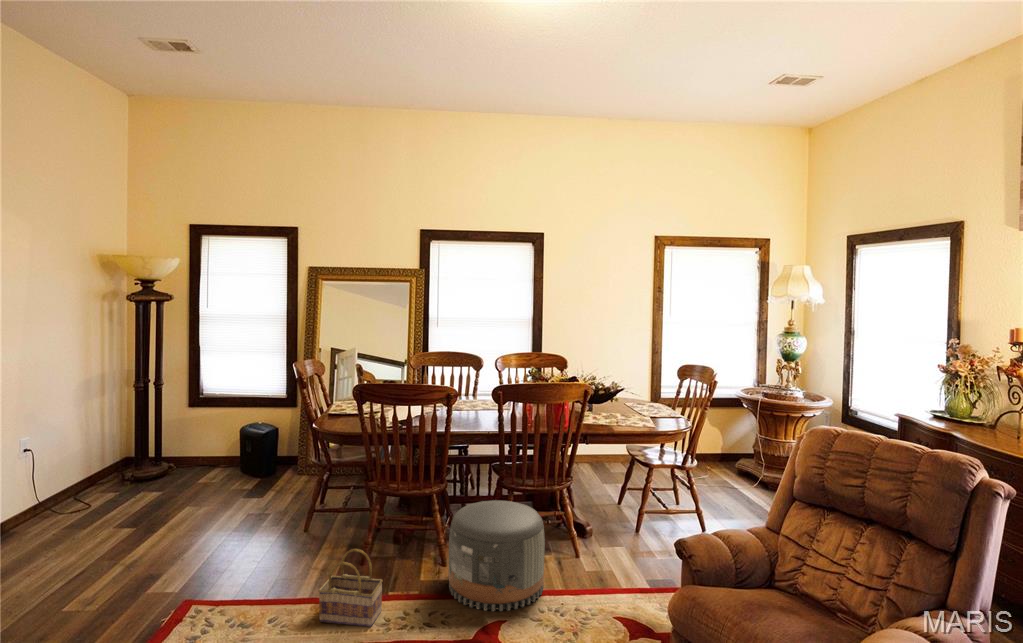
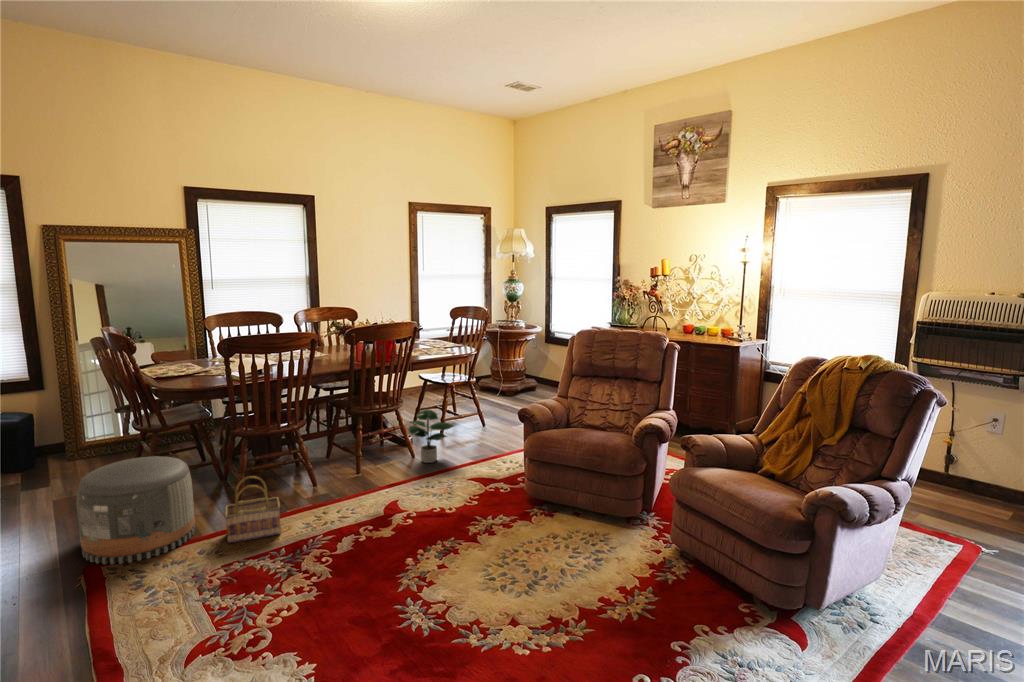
potted plant: none [574,498,634,571] -> present [408,410,454,463]
pouf: present [449,500,545,611] -> present [76,456,195,564]

